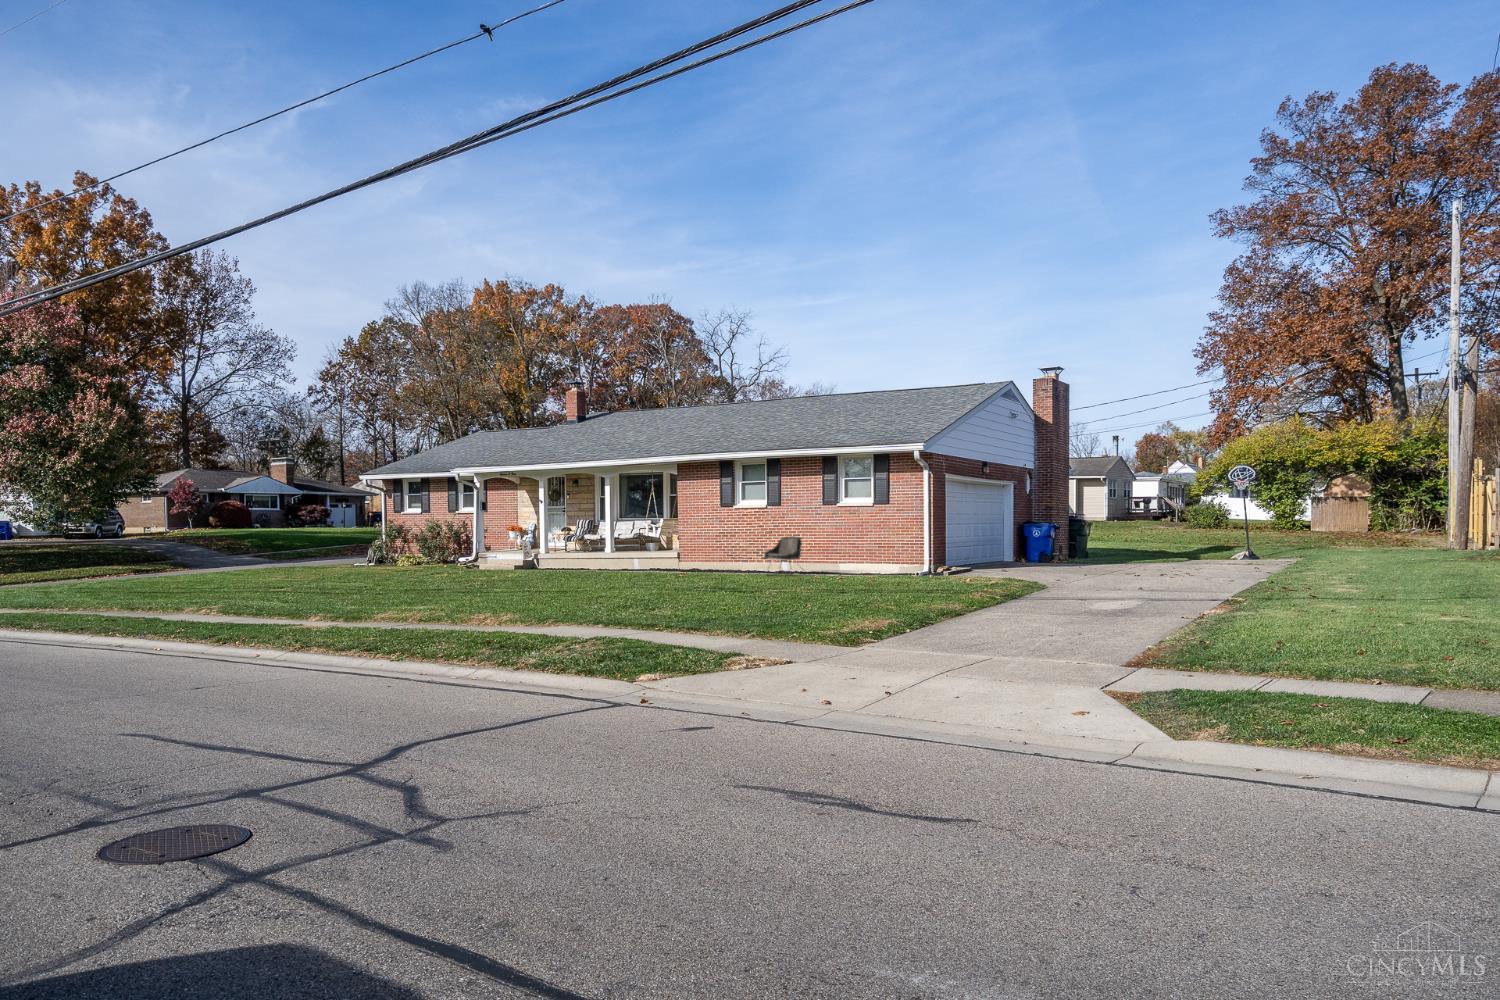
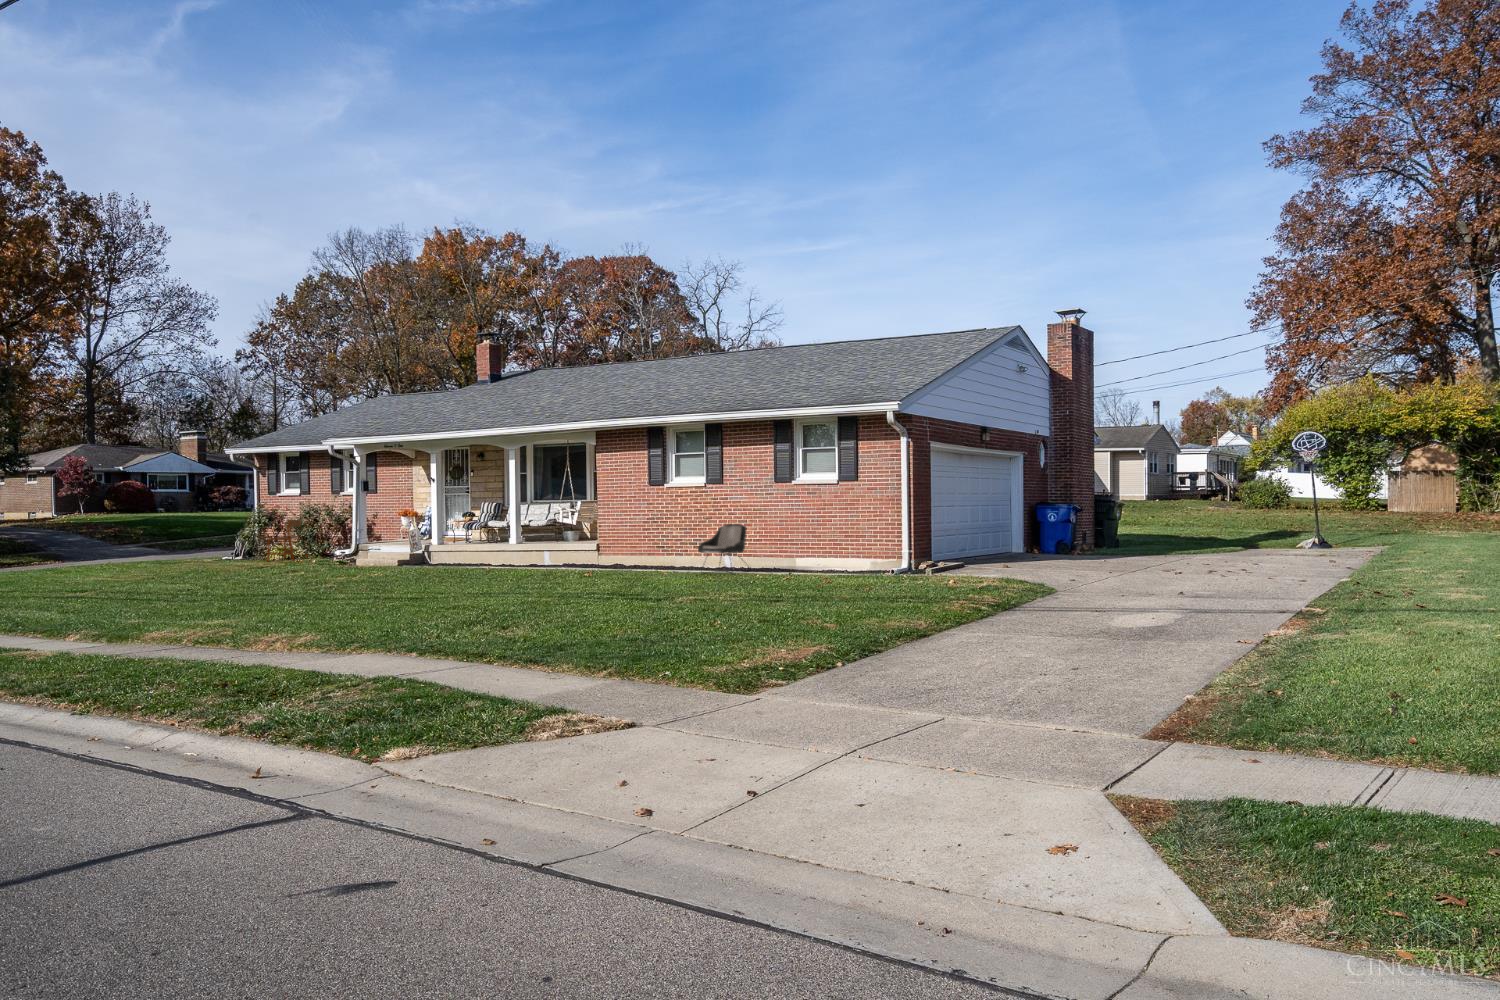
bench: none [402,532,433,566] -> present [267,520,308,562]

